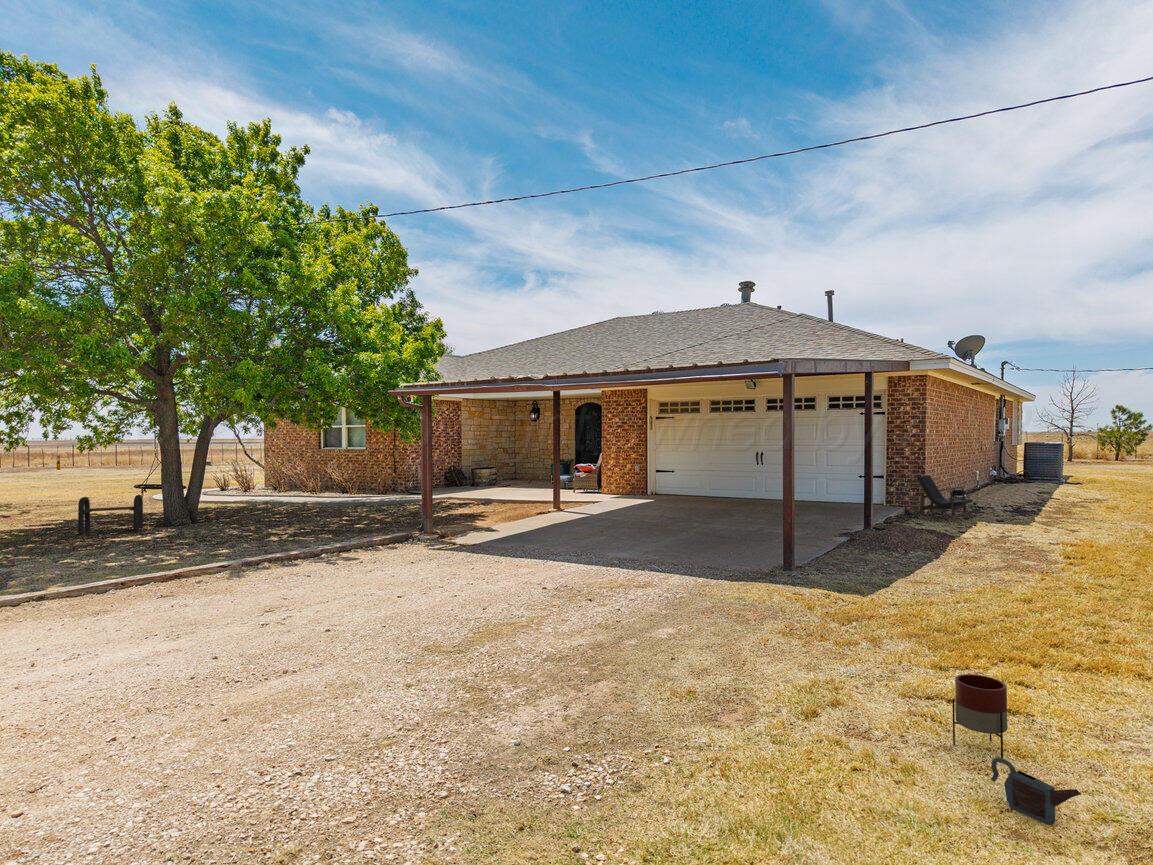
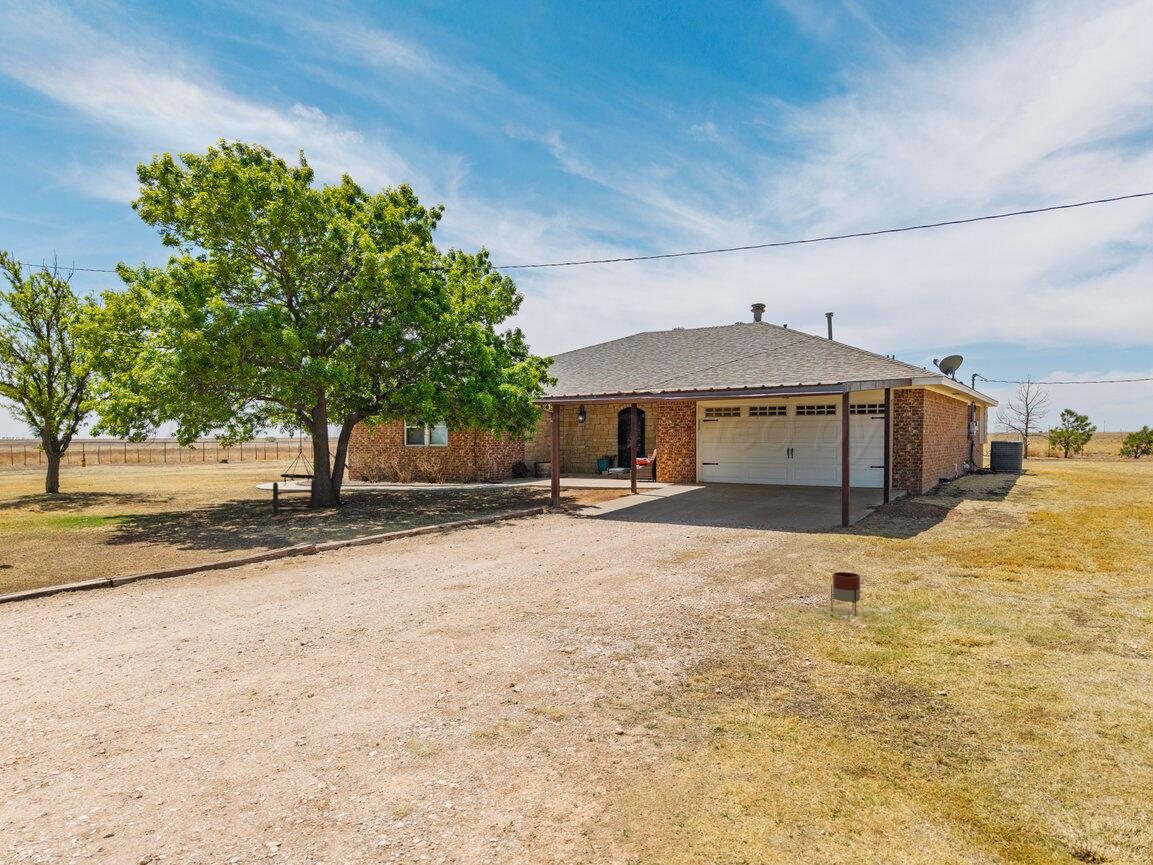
lounge chair: present [917,475,972,521] -> none [917,465,959,500]
planter: present [952,674,1008,758] -> present [831,572,860,616]
watering can: present [991,757,1081,825] -> none [1010,585,1053,610]

